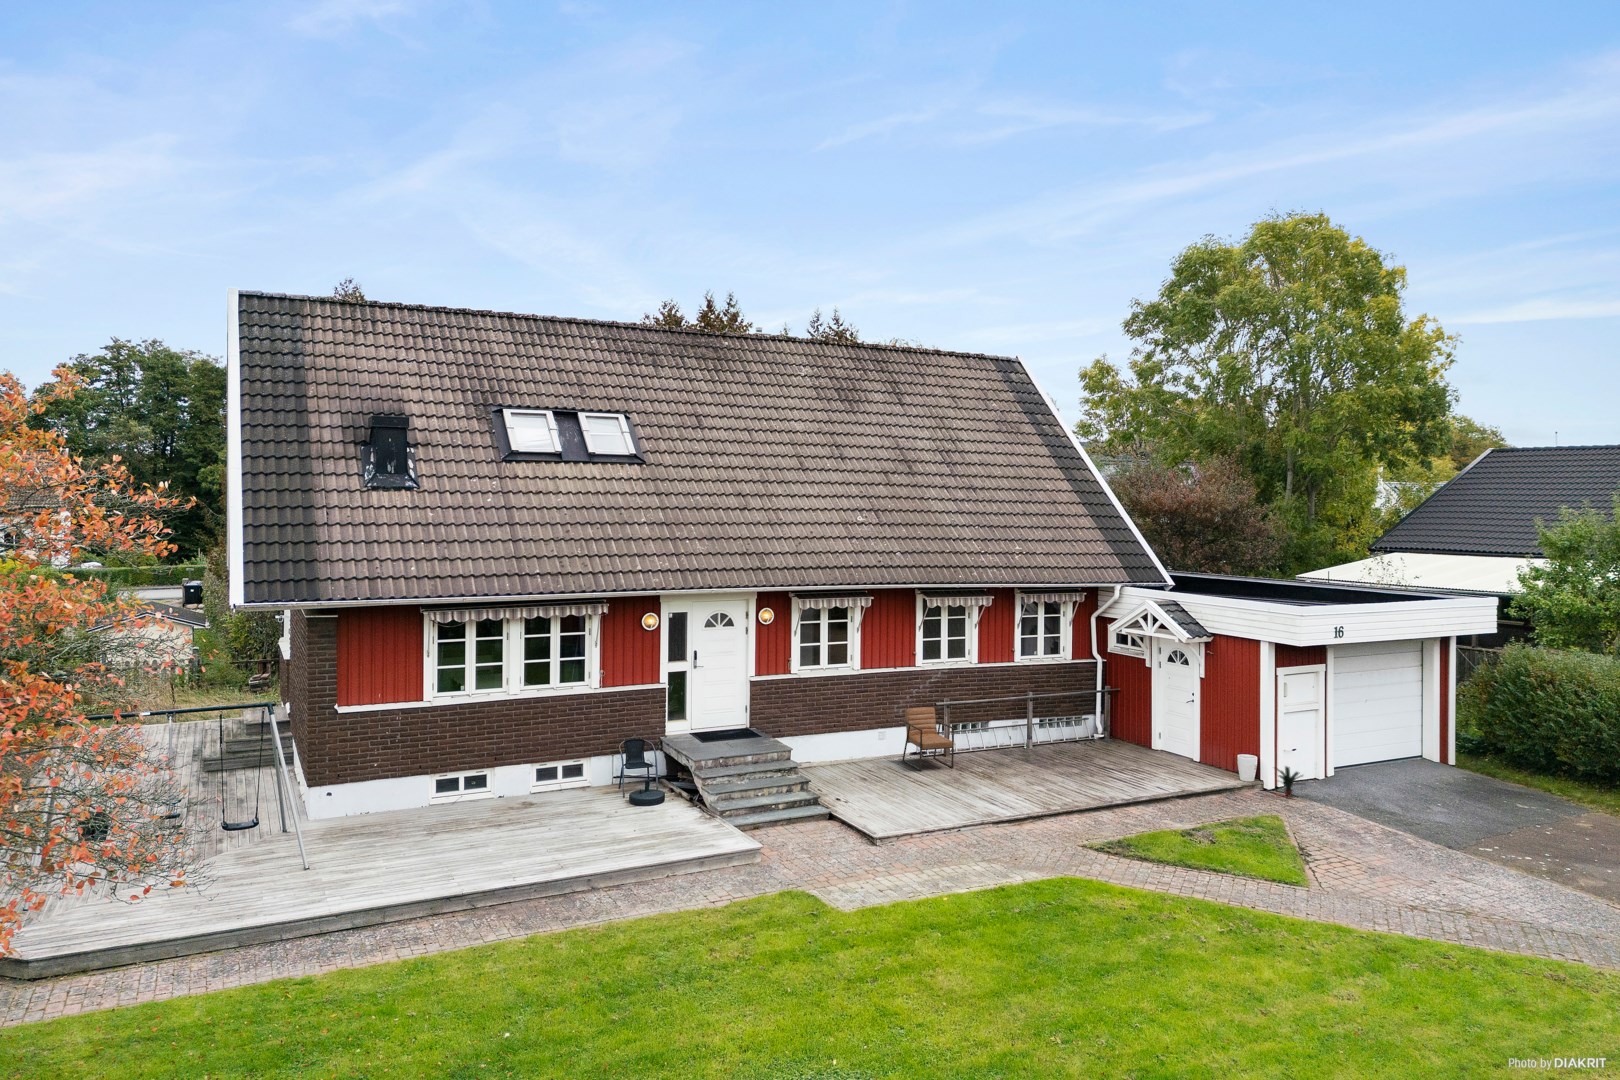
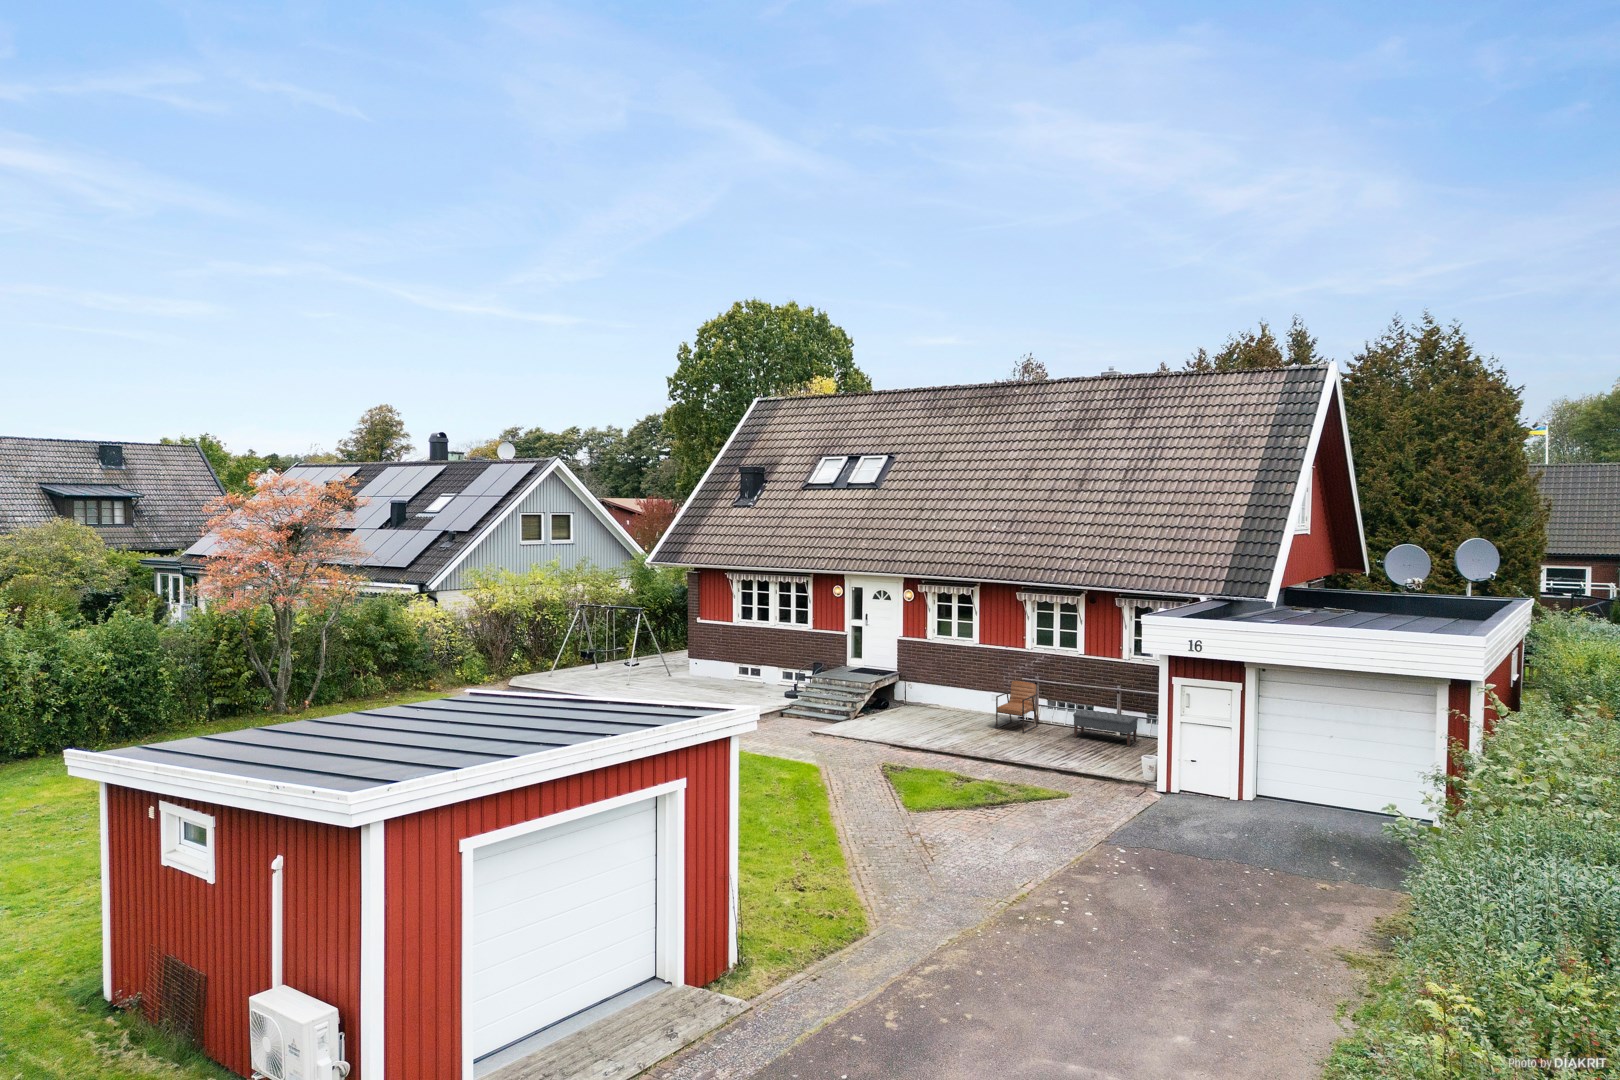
bench: none [978,722,1047,759] -> present [1073,709,1138,746]
potted plant: present [1275,767,1303,797] -> none [1185,788,1220,823]

